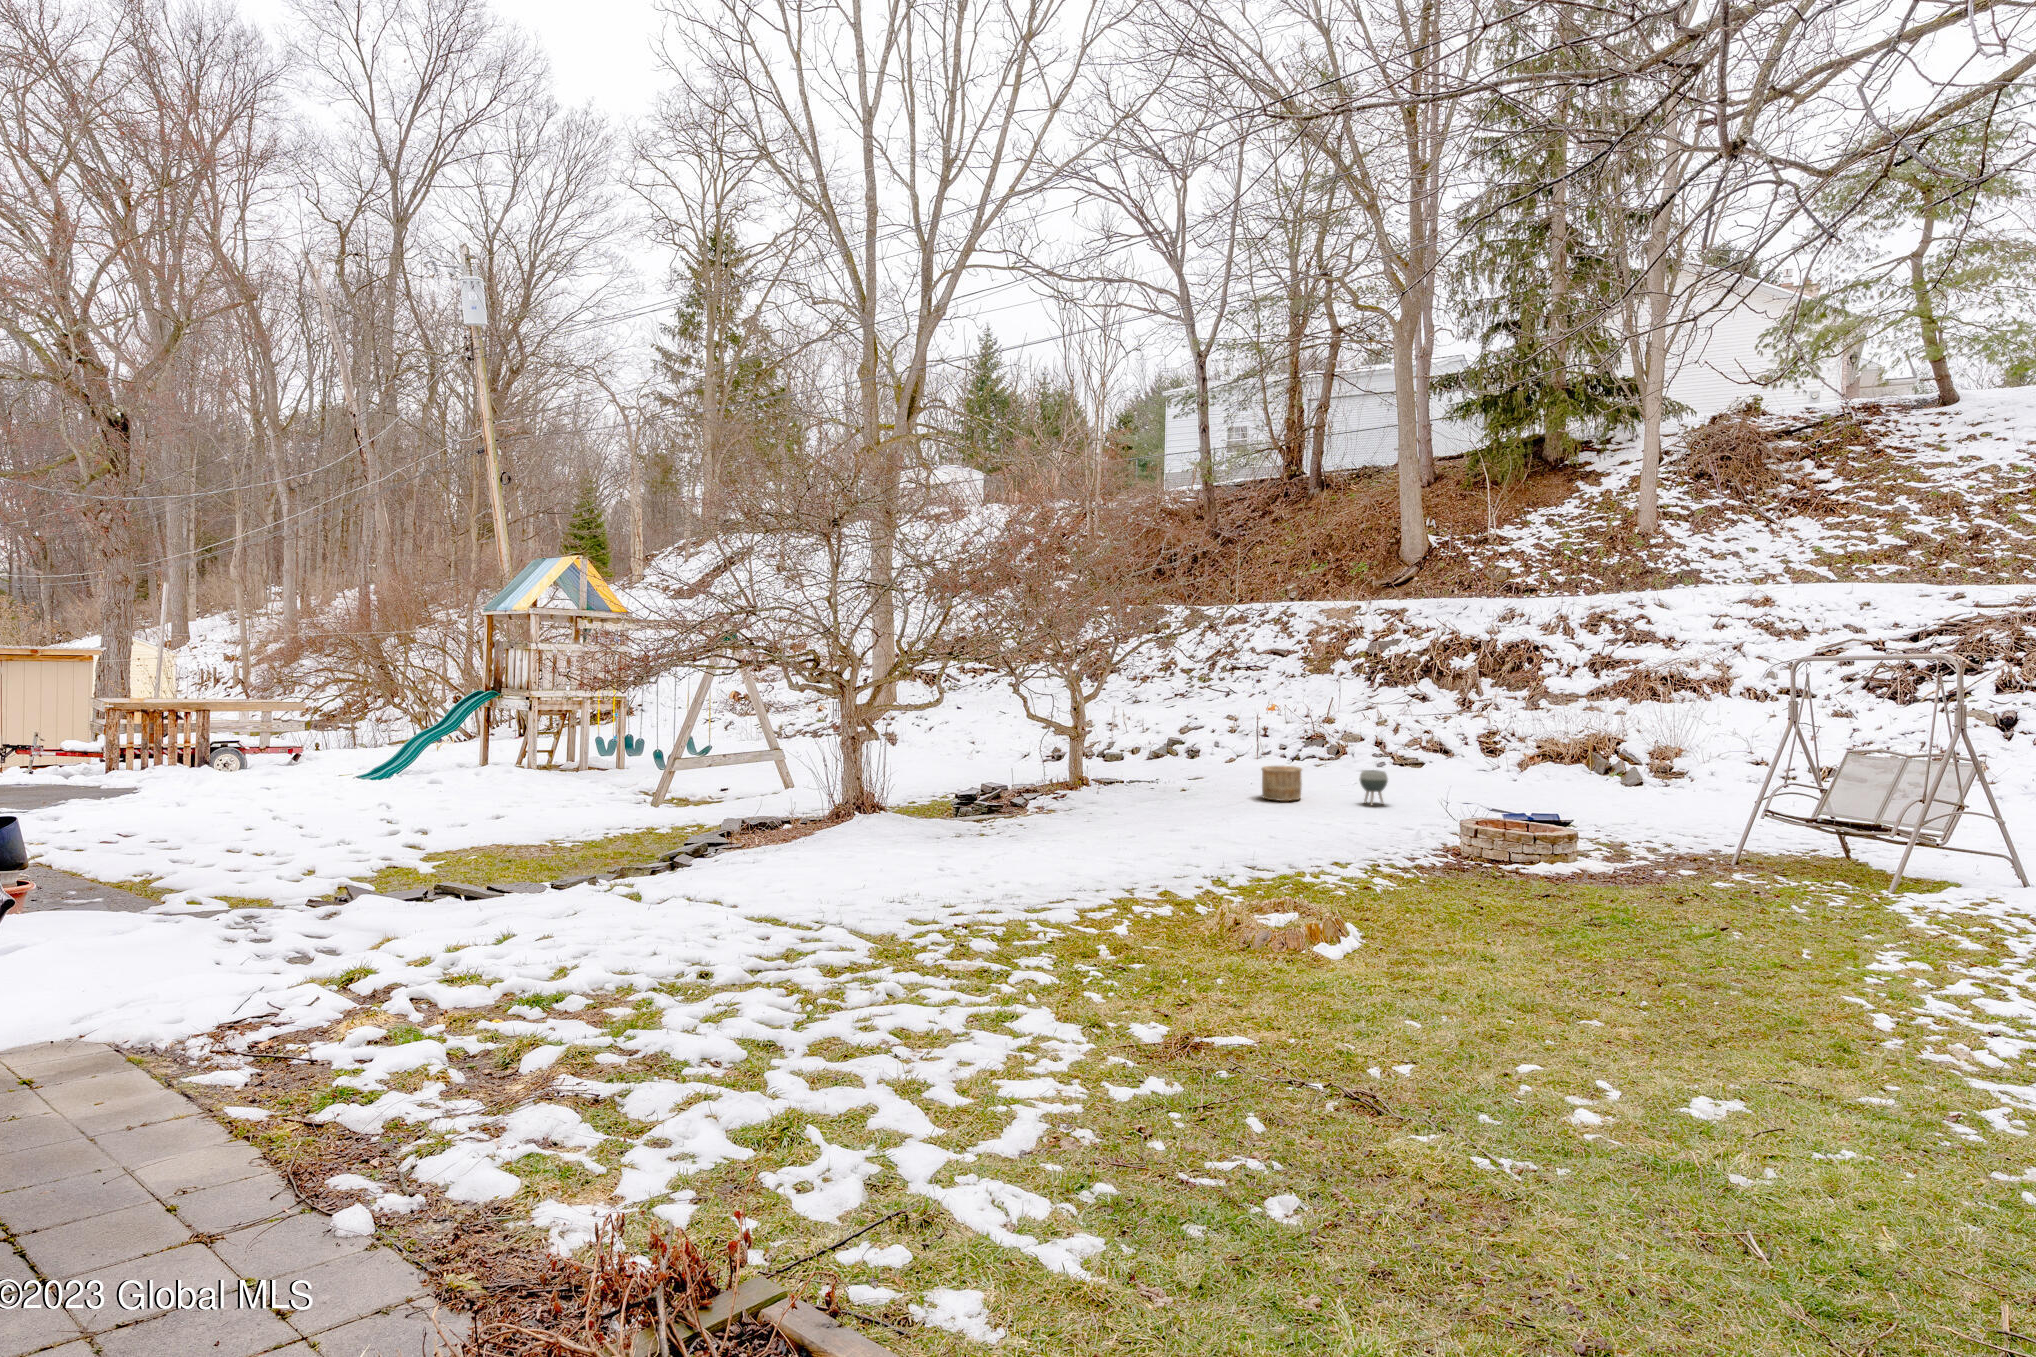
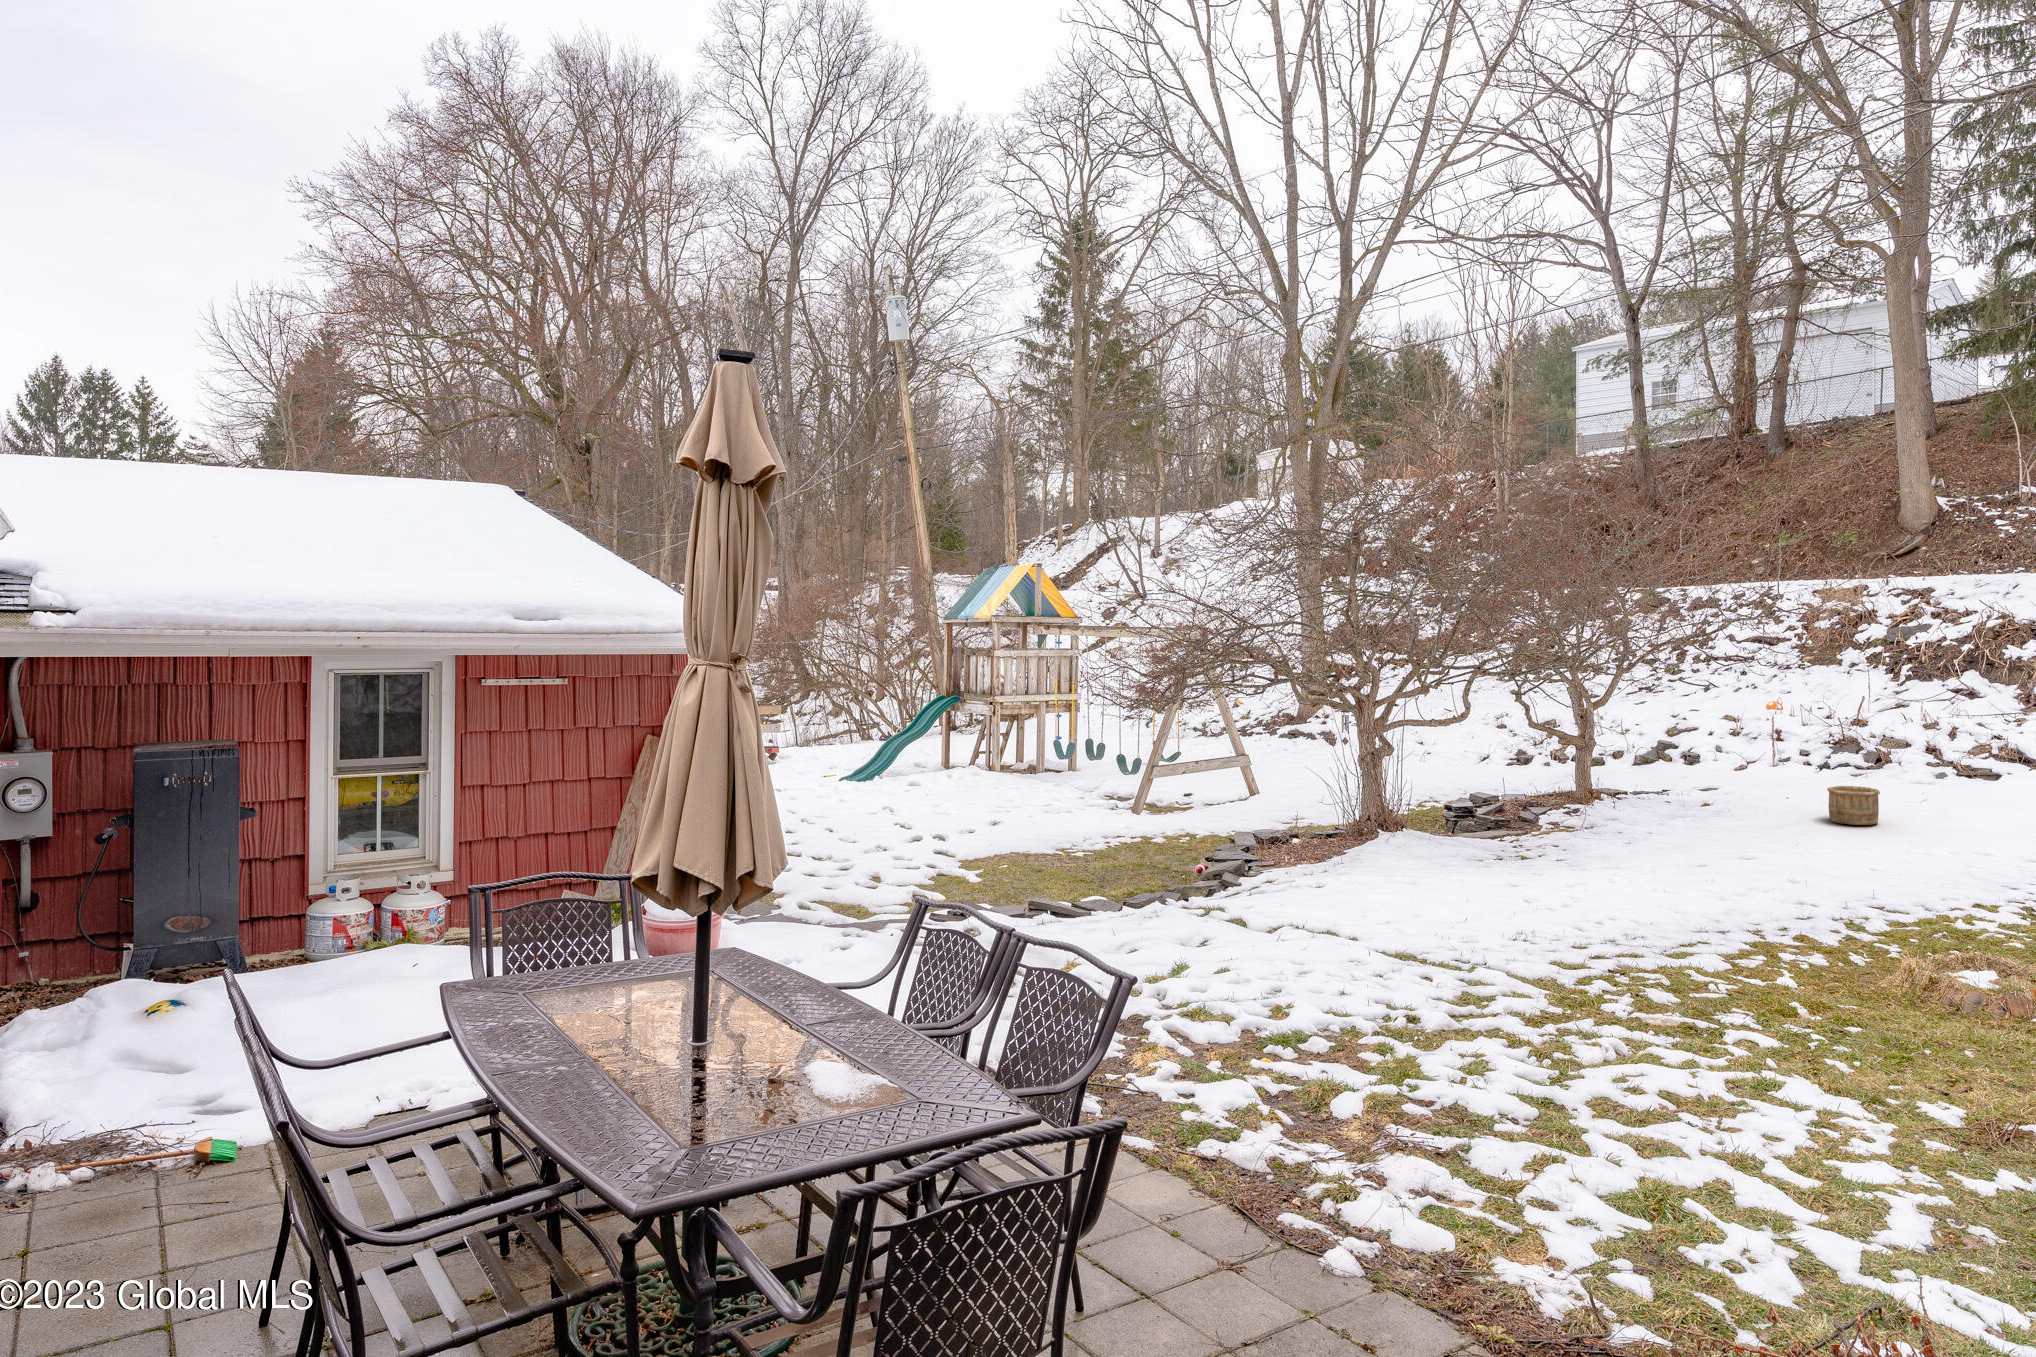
planter: present [1360,770,1388,805] -> none [1956,793,1993,833]

